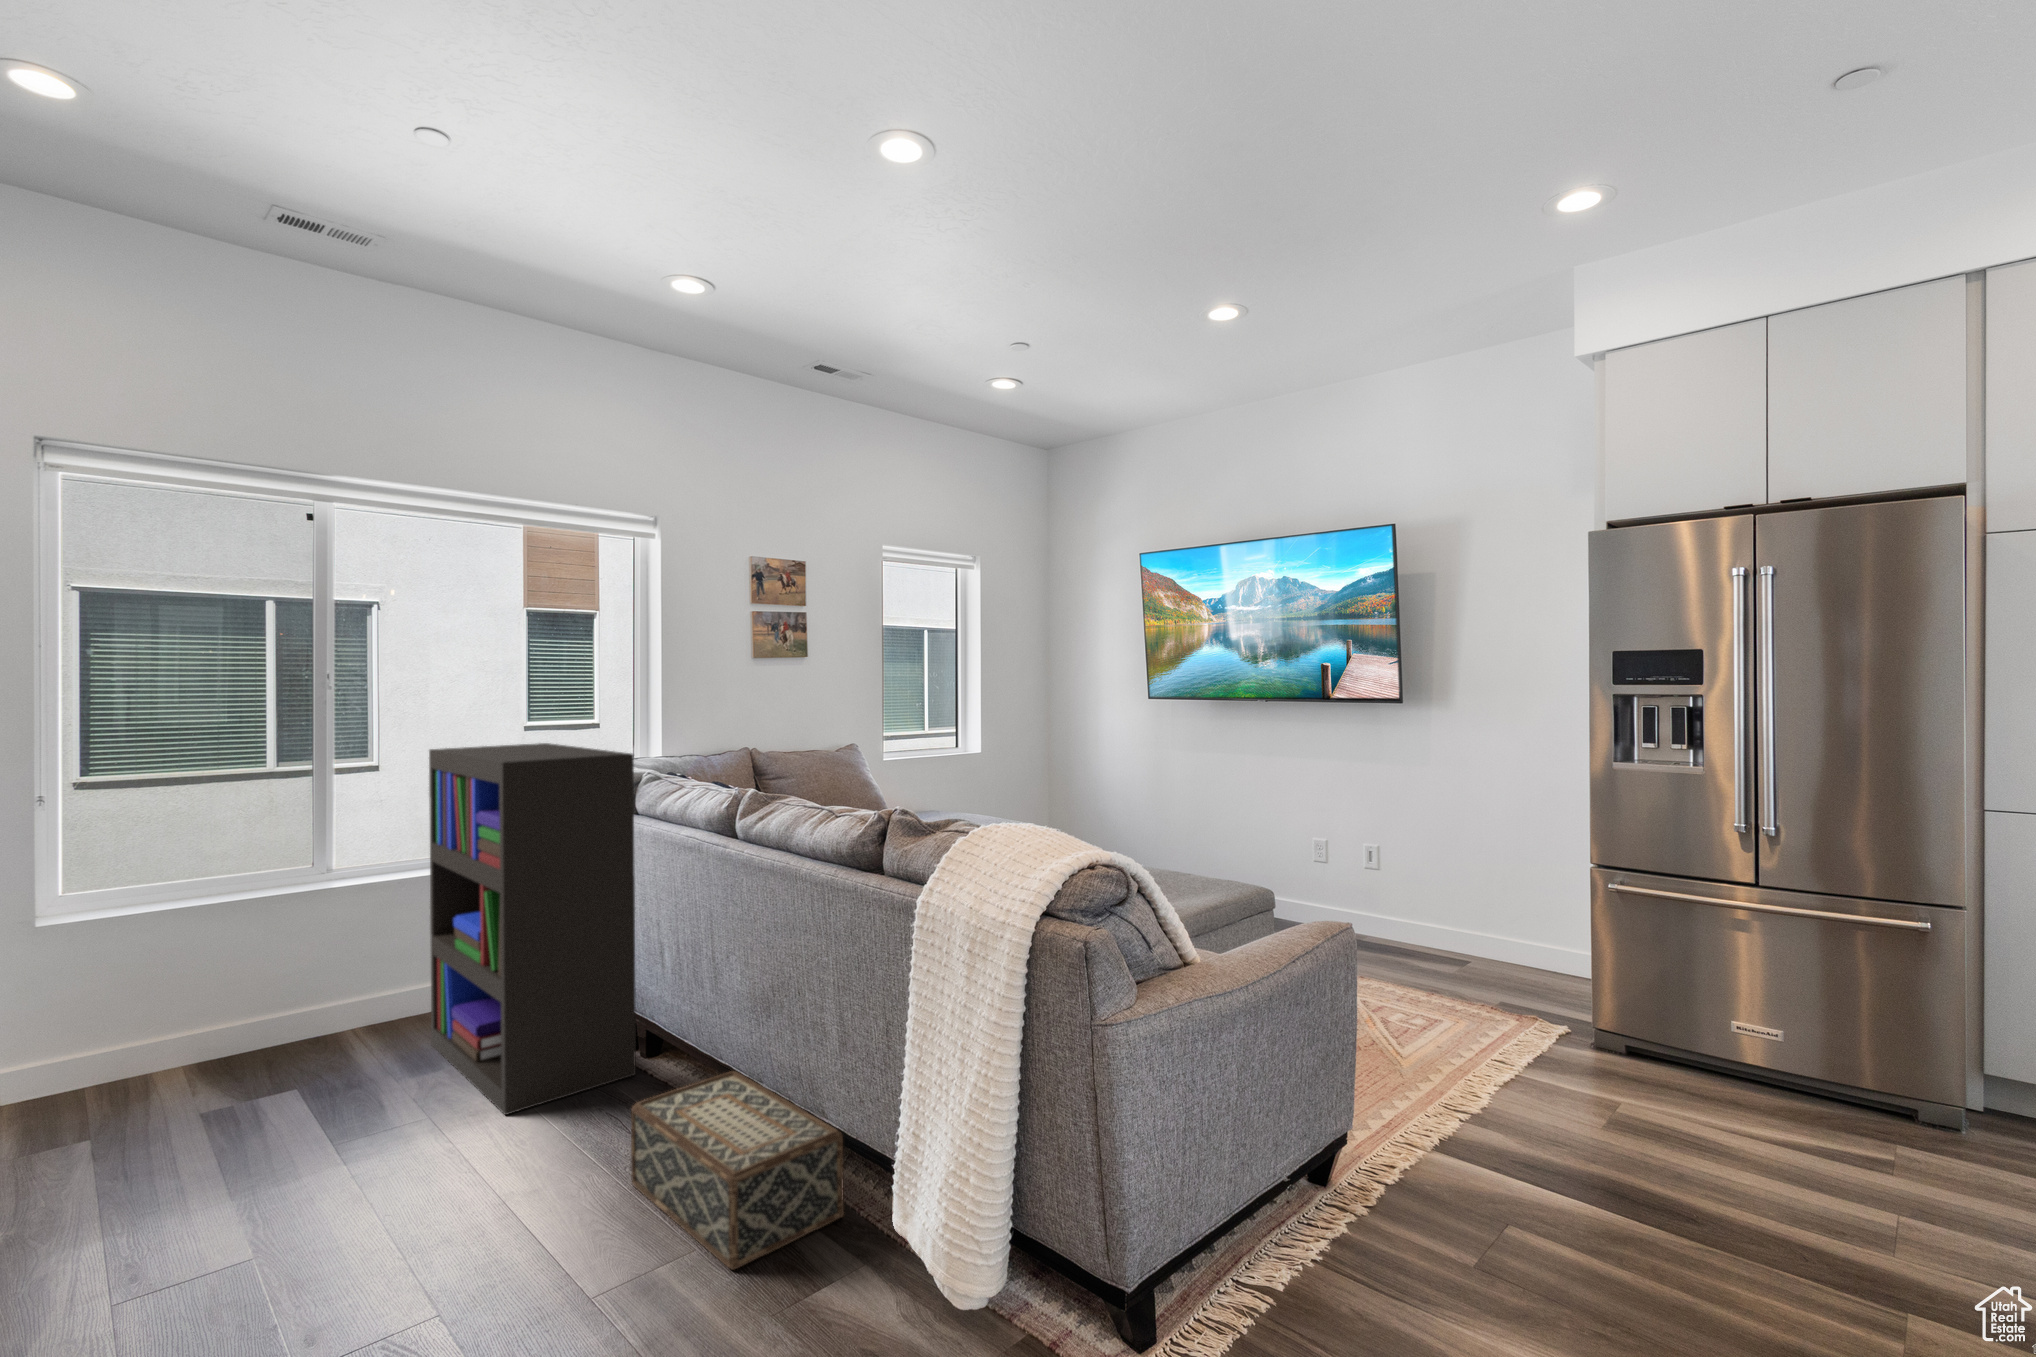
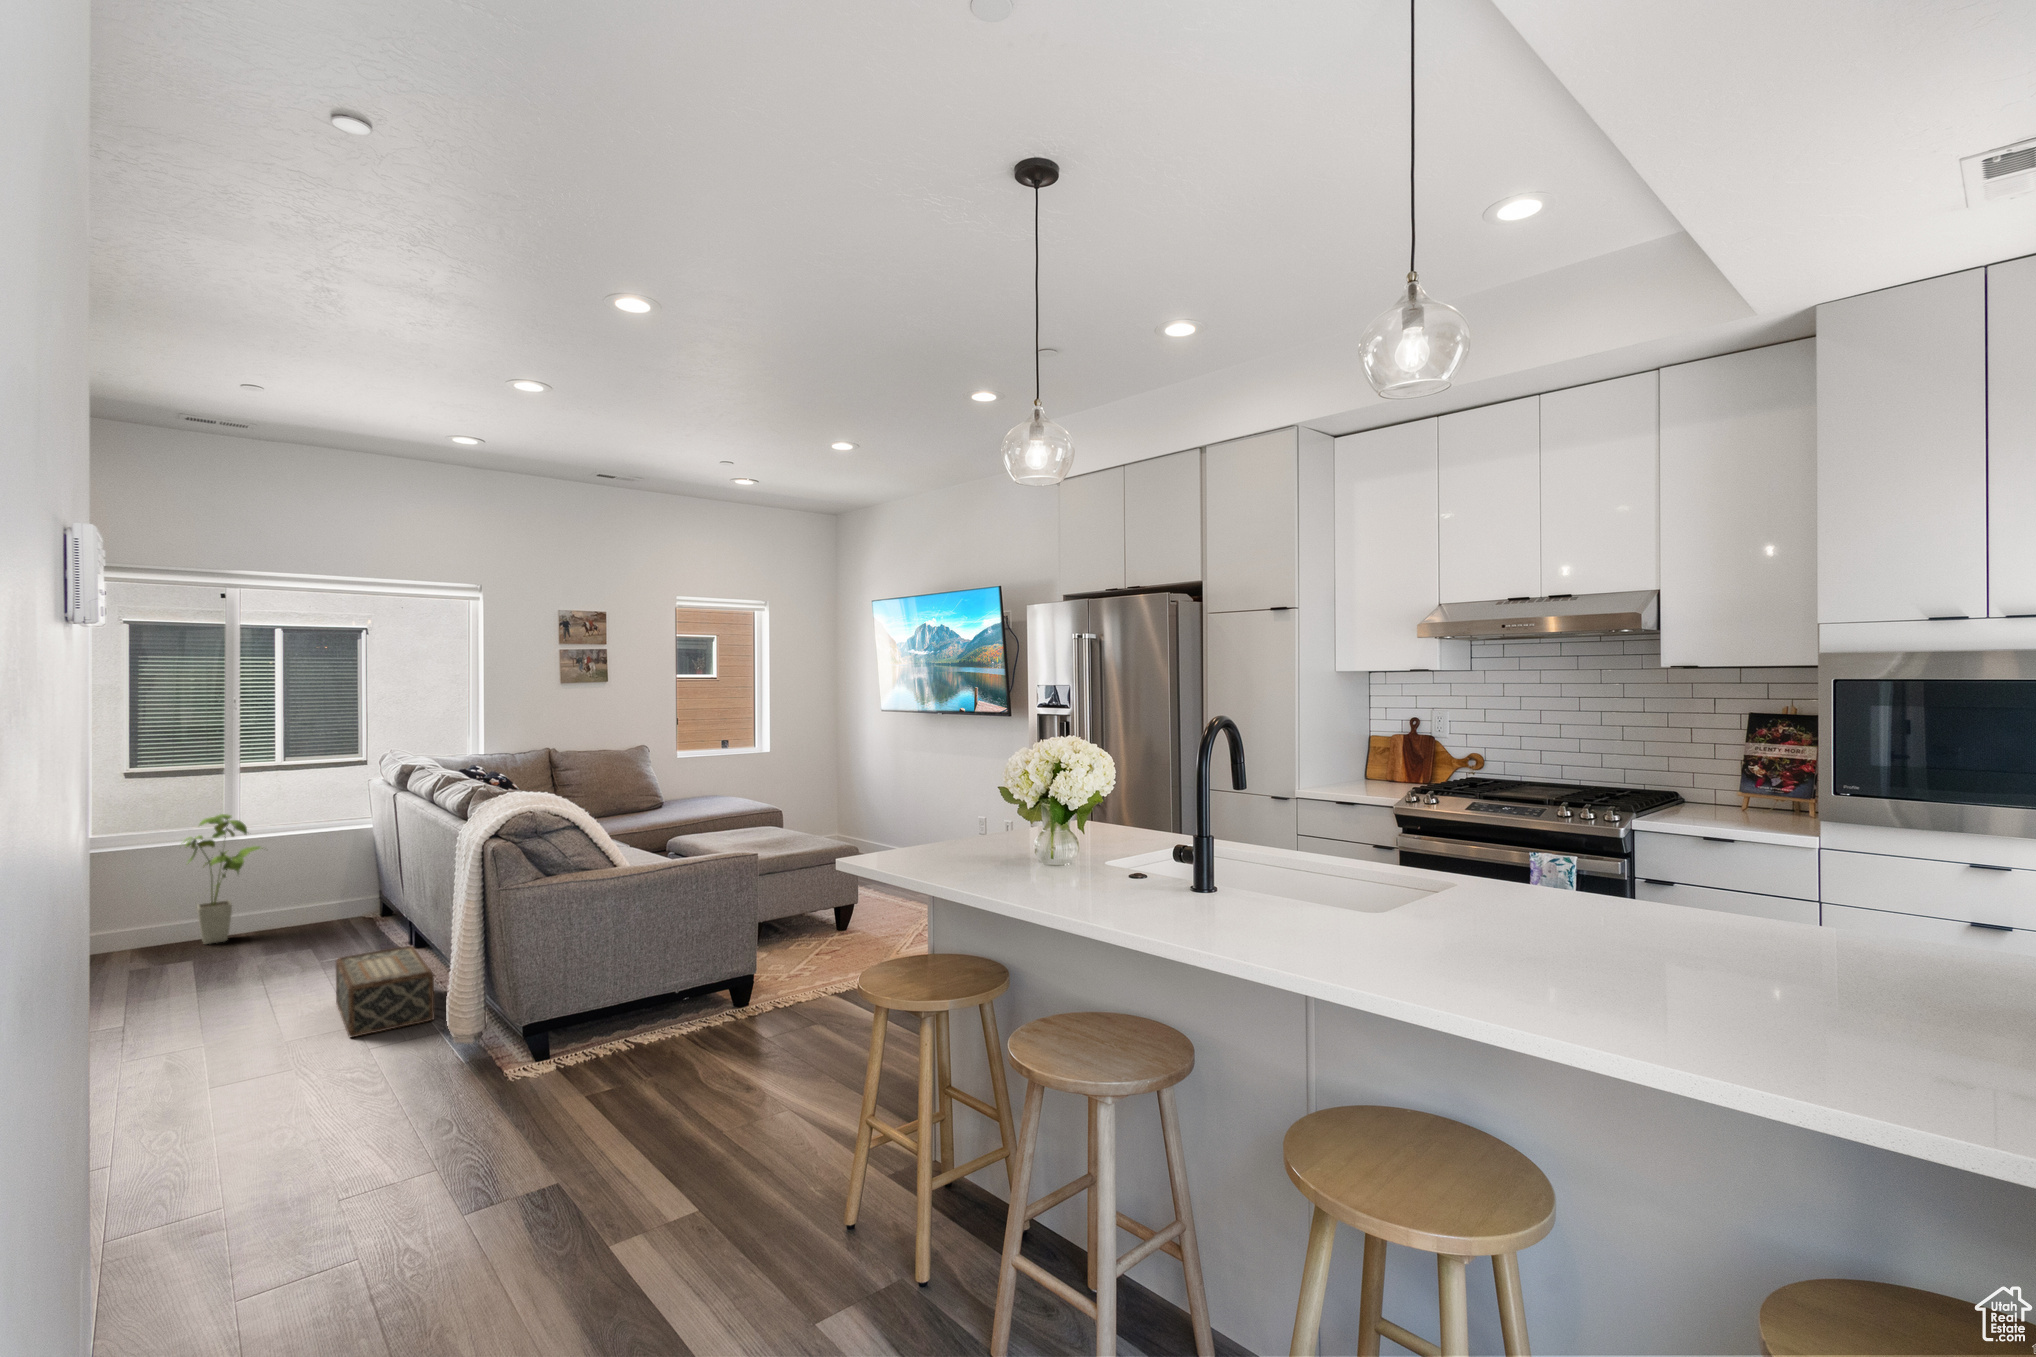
bookshelf: present [429,743,636,1115] -> none [287,746,394,973]
house plant: none [256,851,385,1060] -> present [184,814,263,944]

